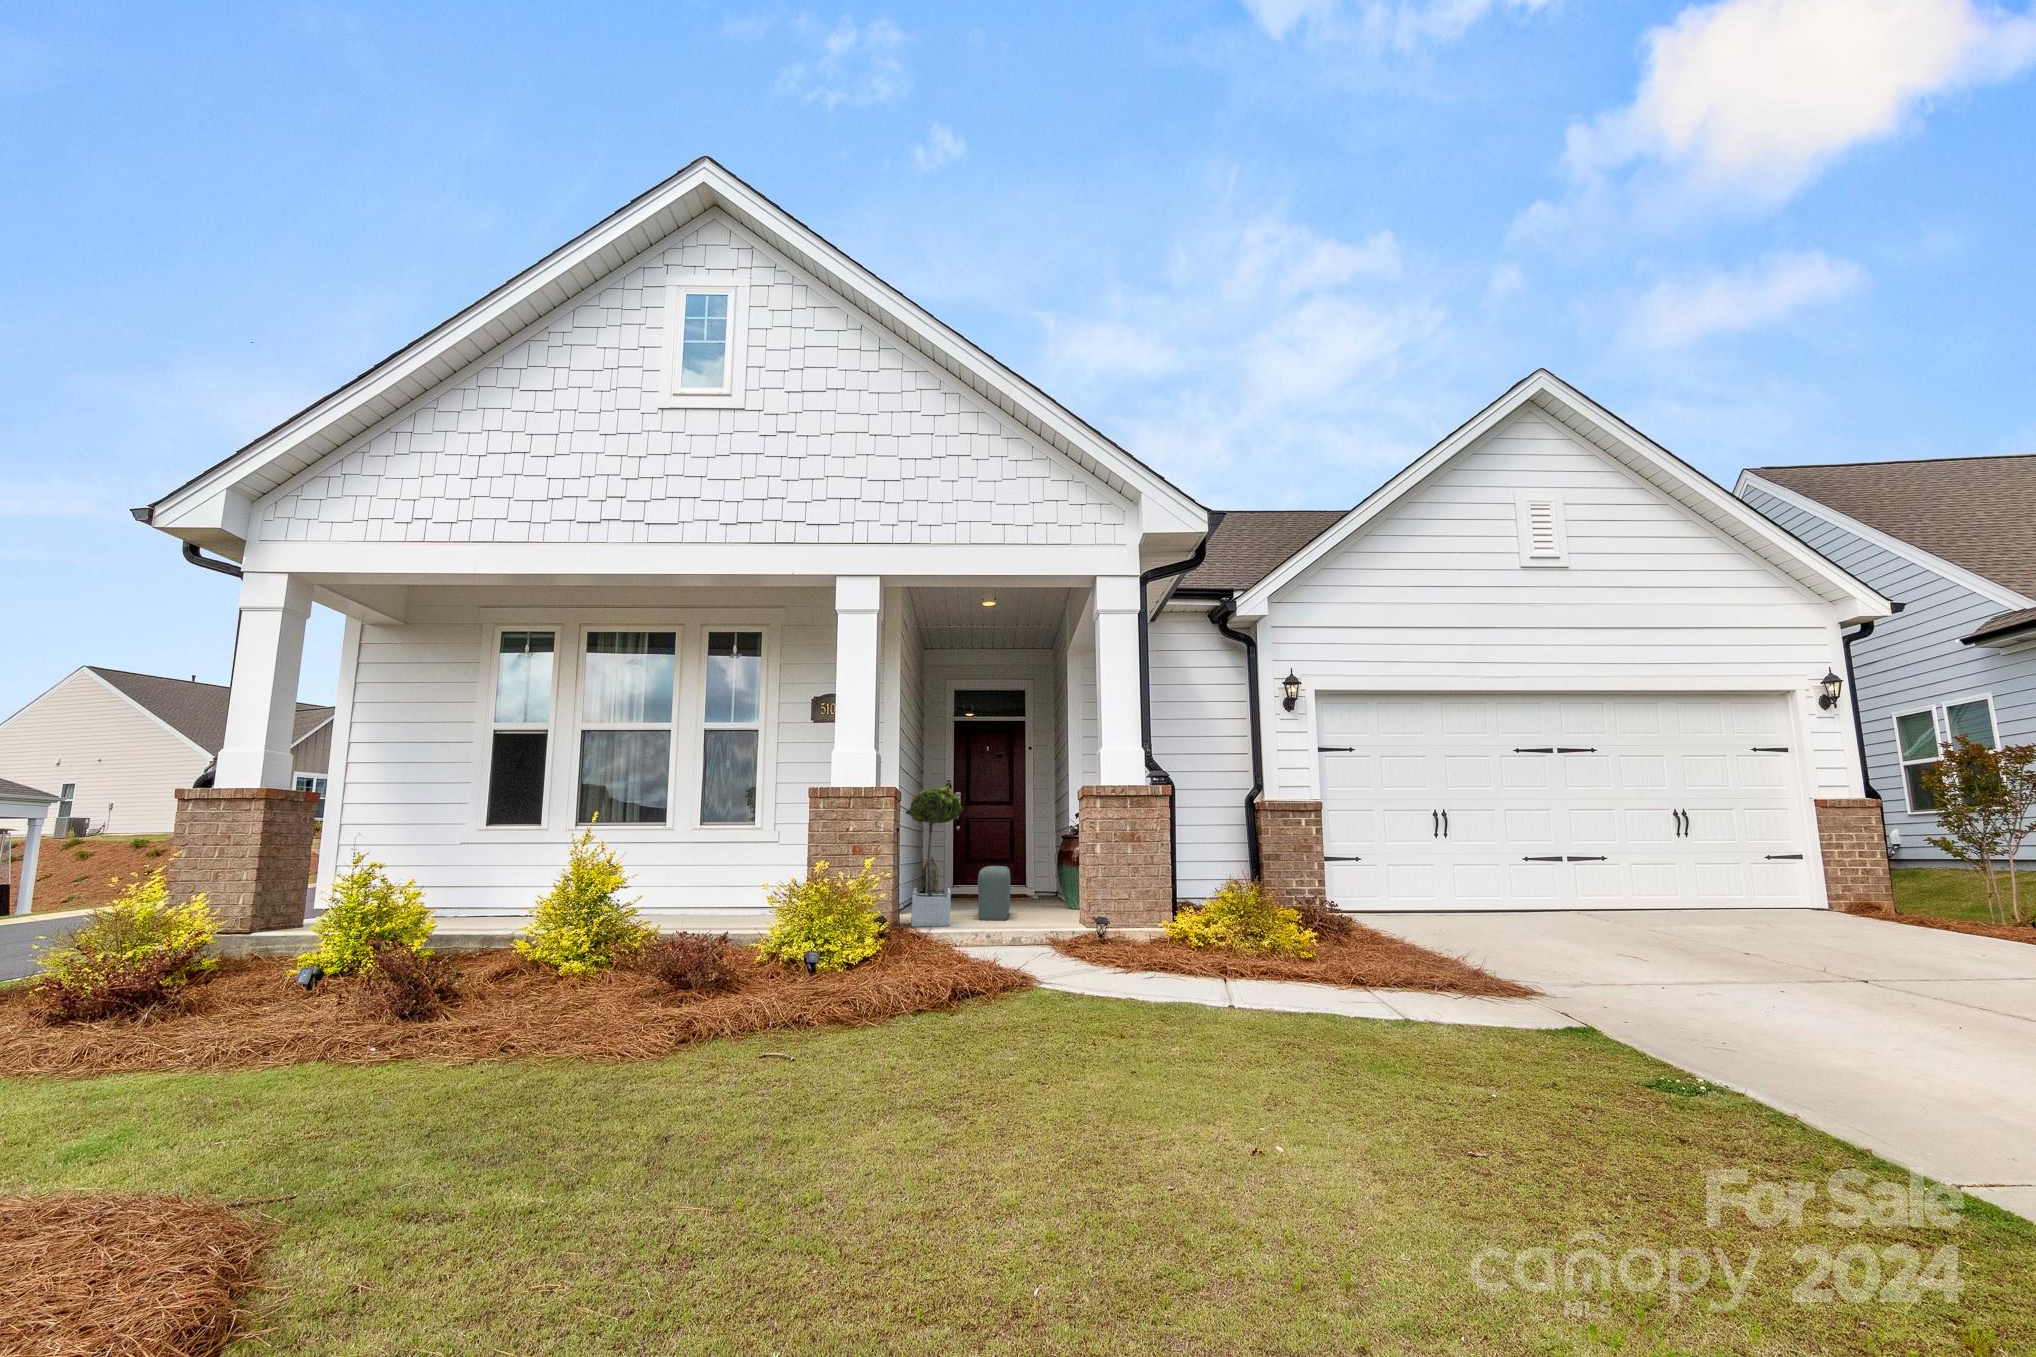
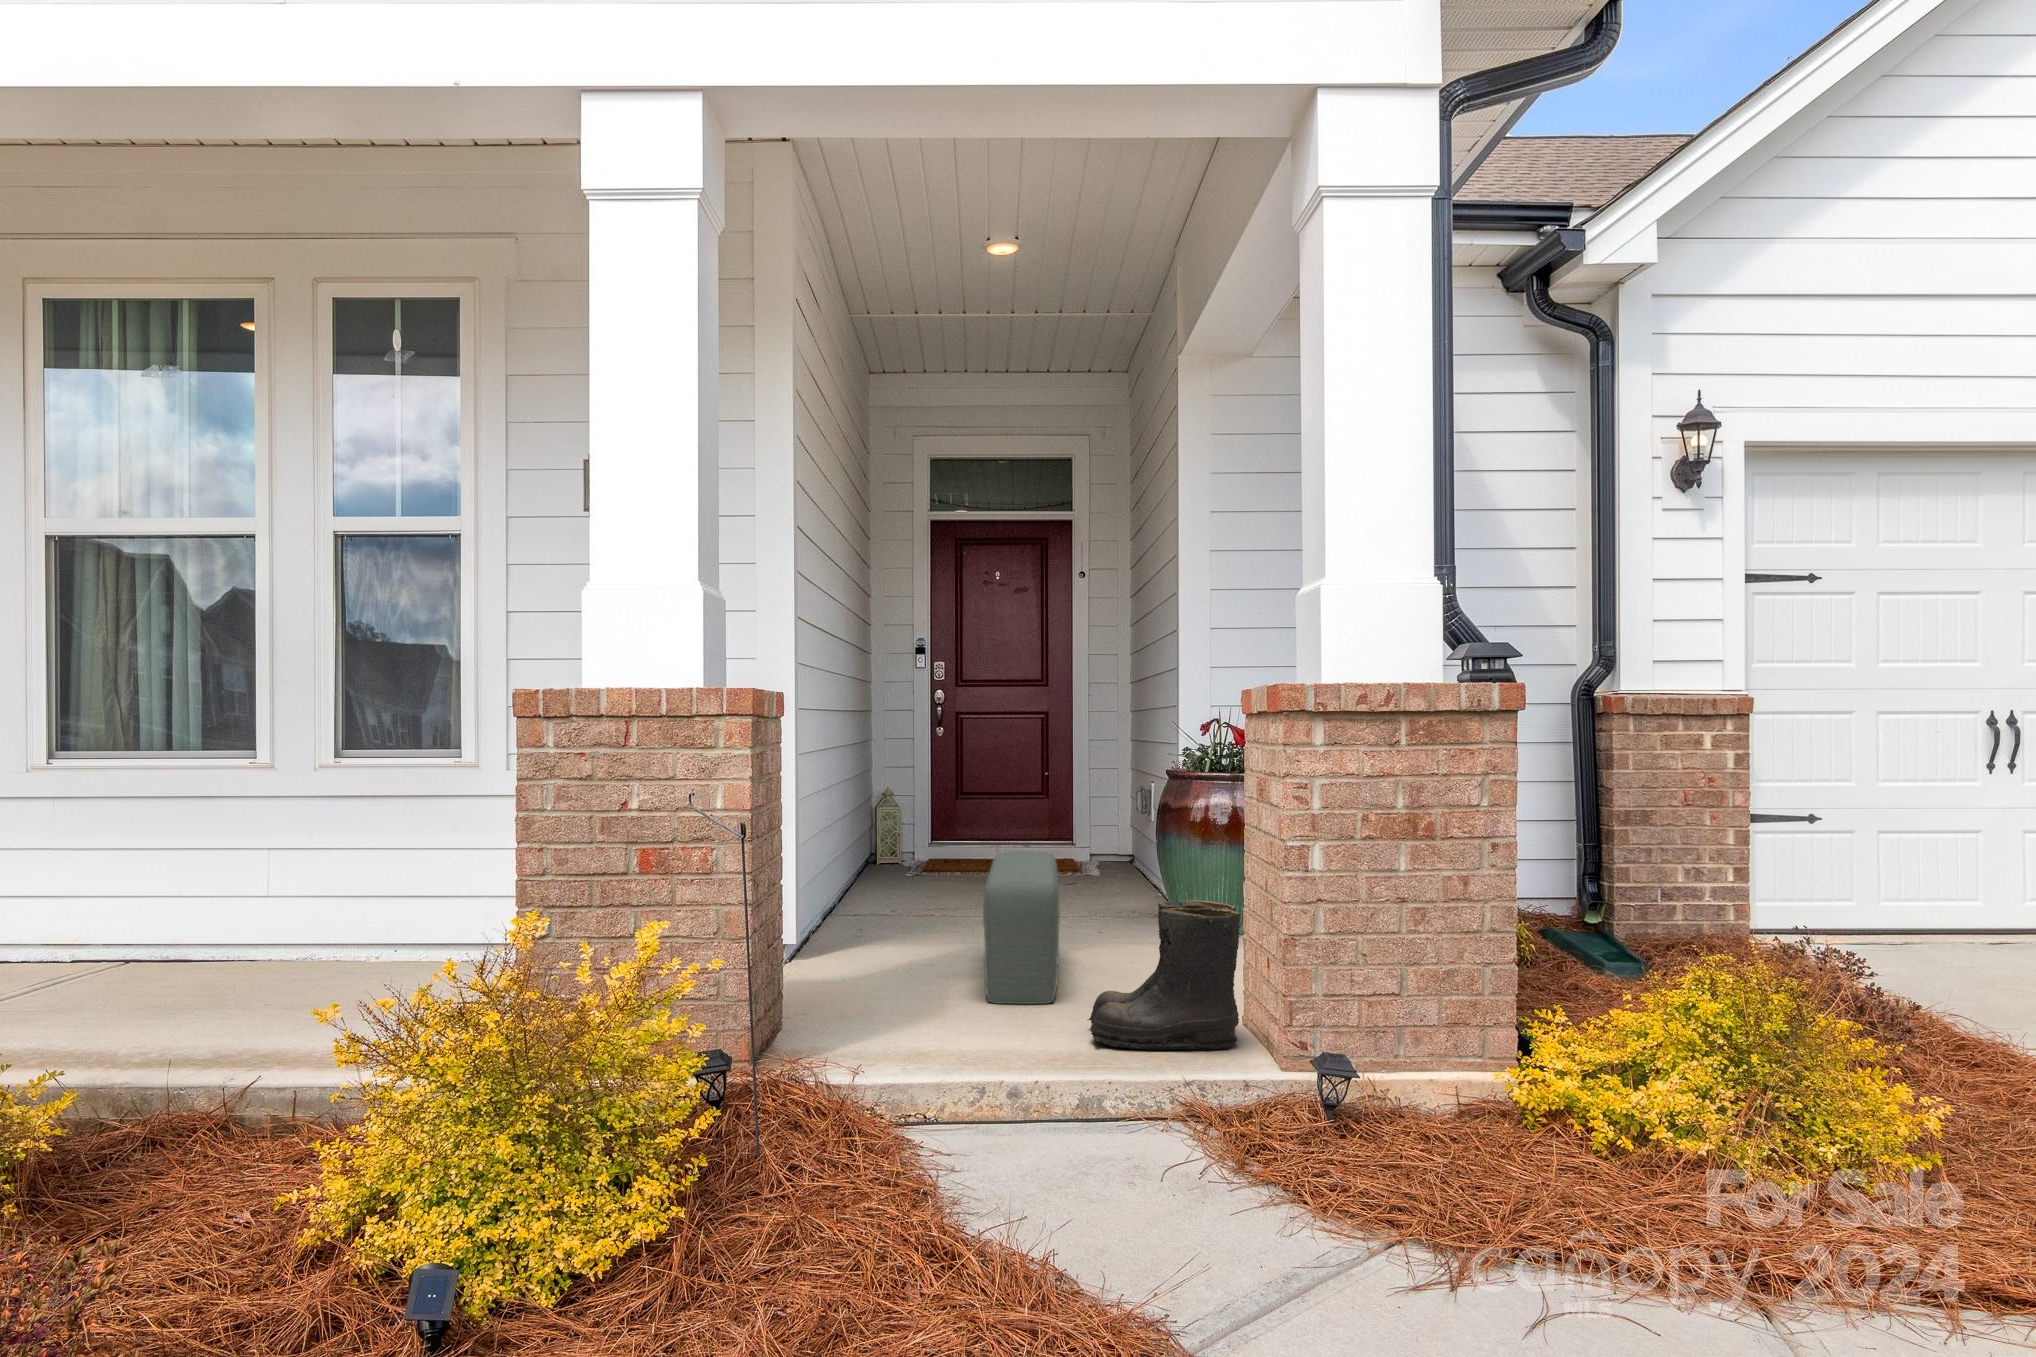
potted tree: present [906,785,963,926] -> none [790,677,943,1054]
boots: none [1018,872,1074,926] -> present [1087,900,1240,1050]

